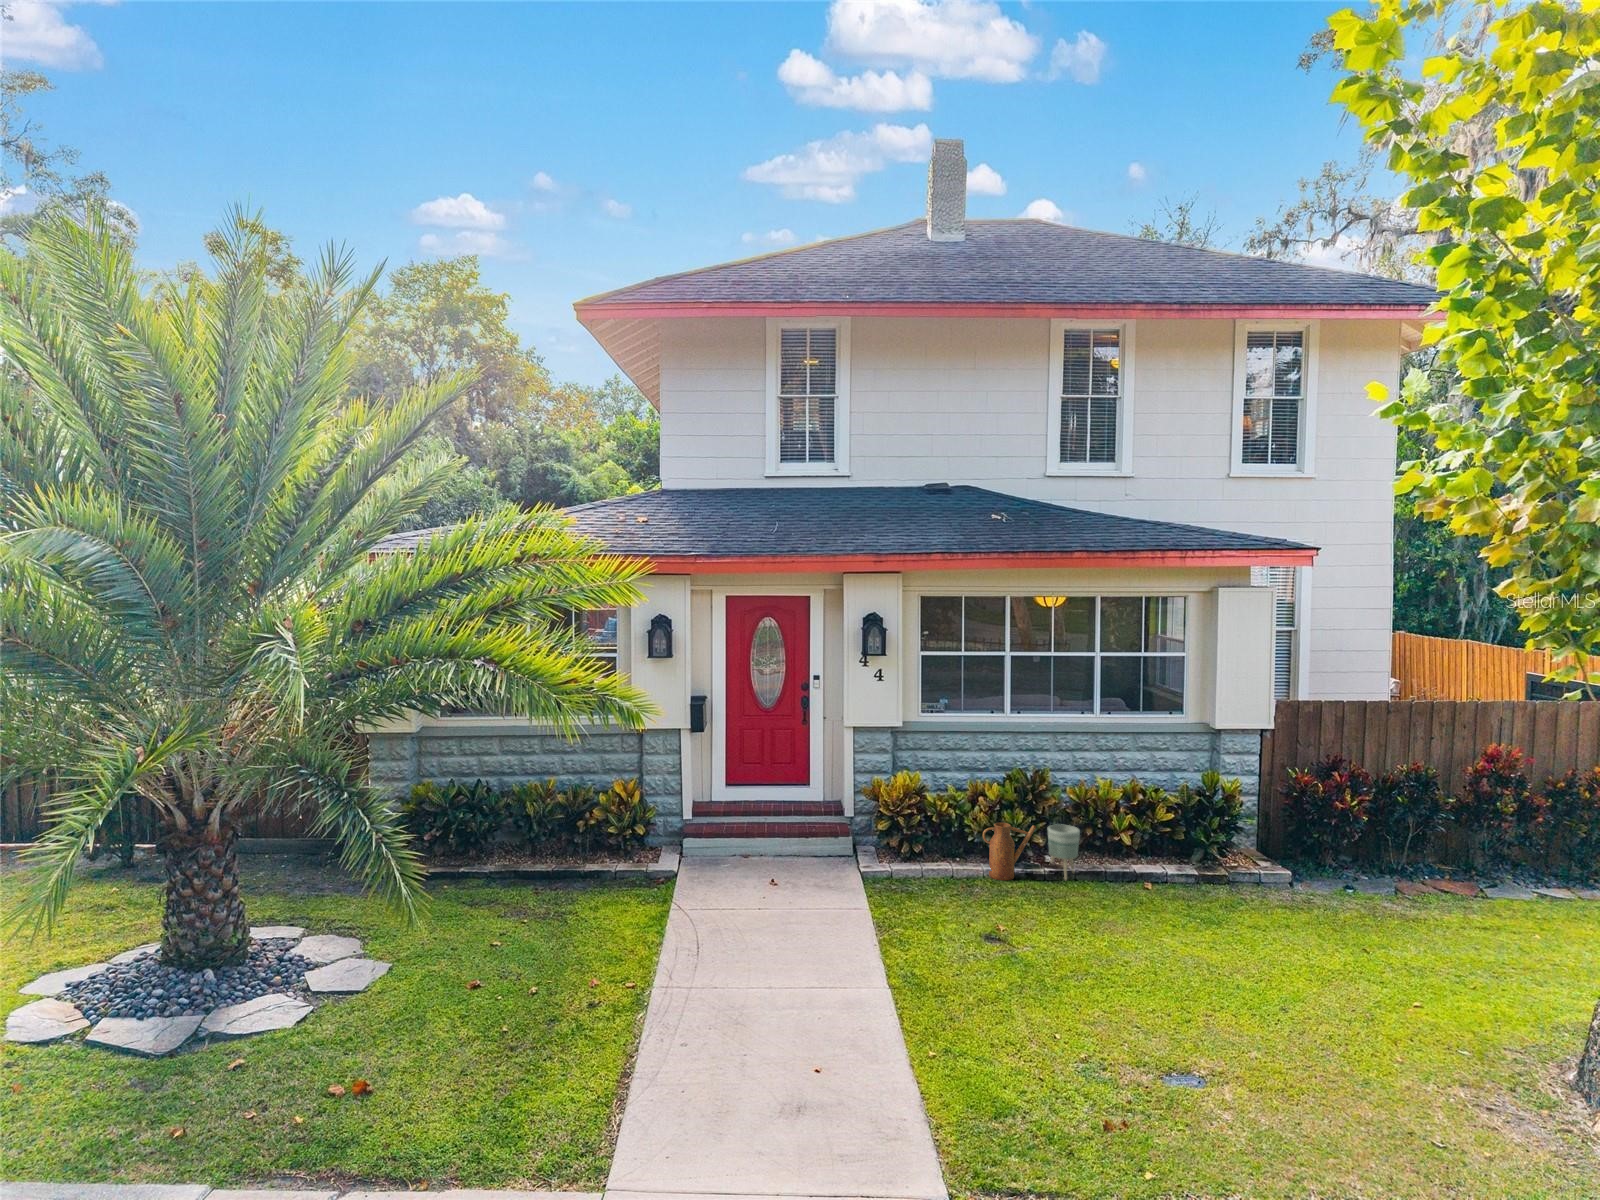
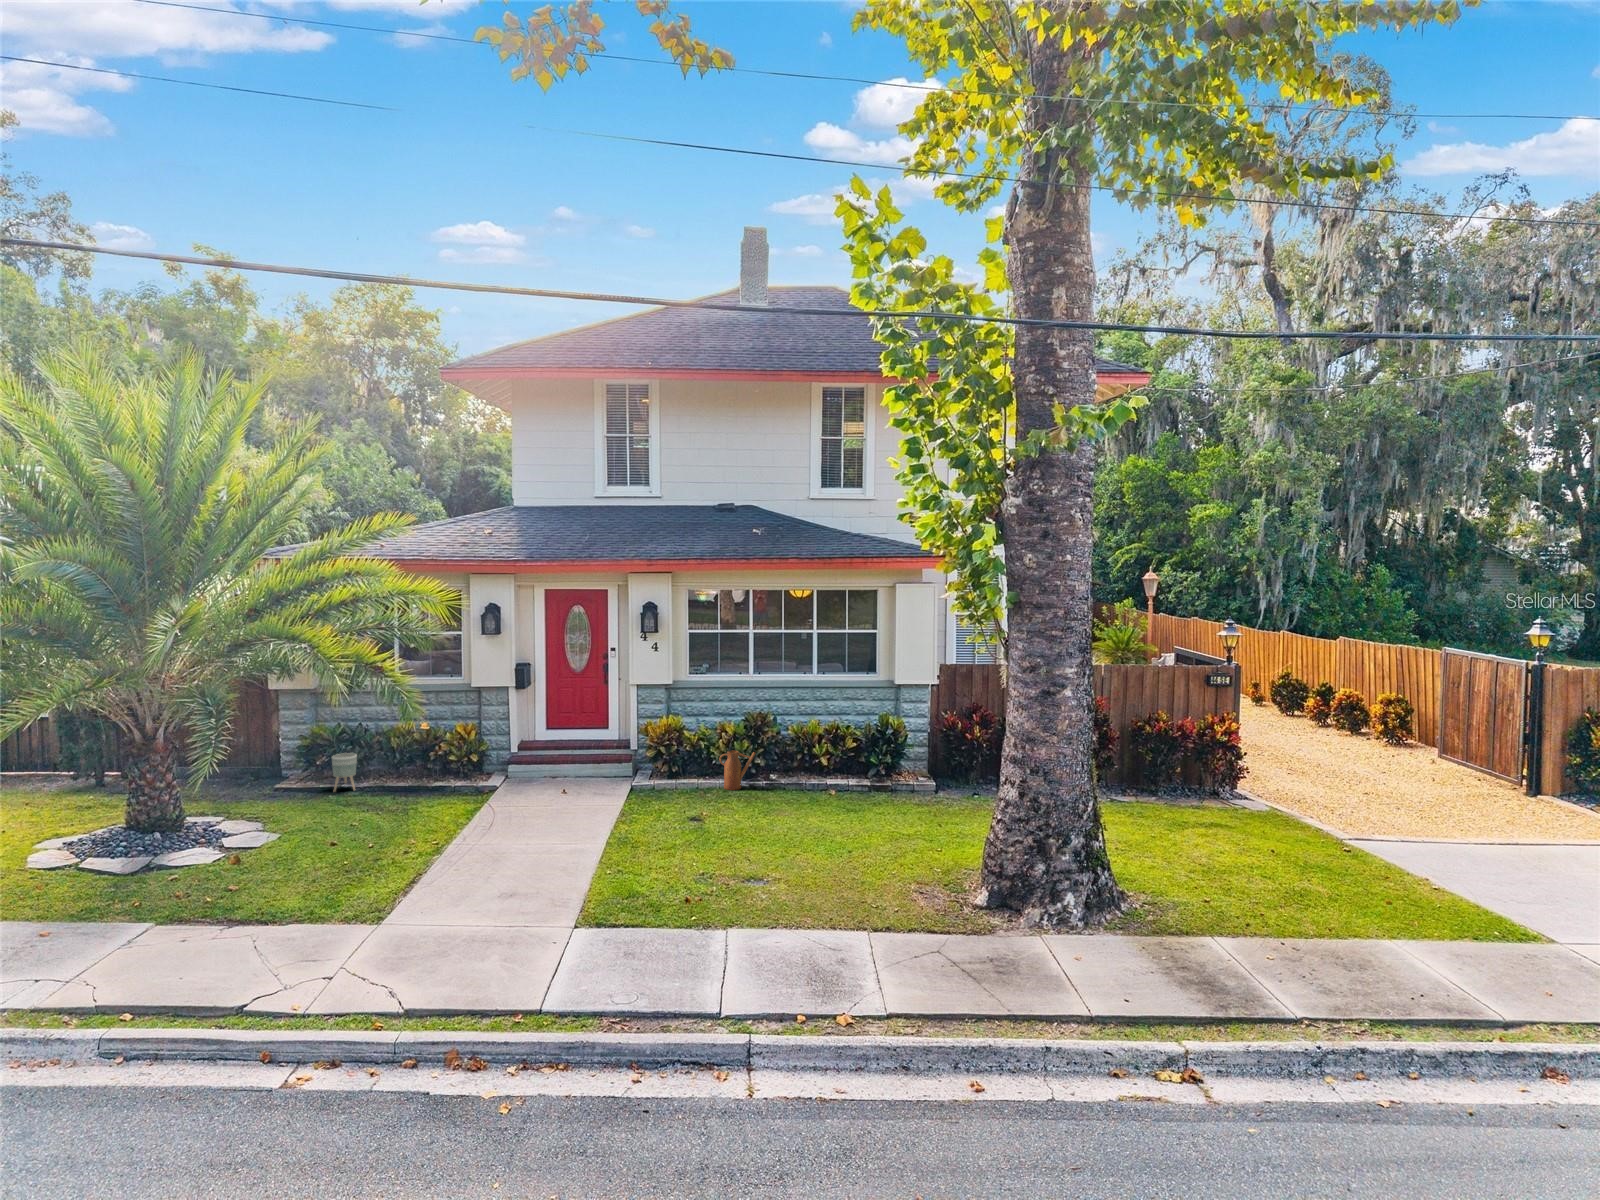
planter: present [1048,824,1080,880] -> present [332,753,357,791]

